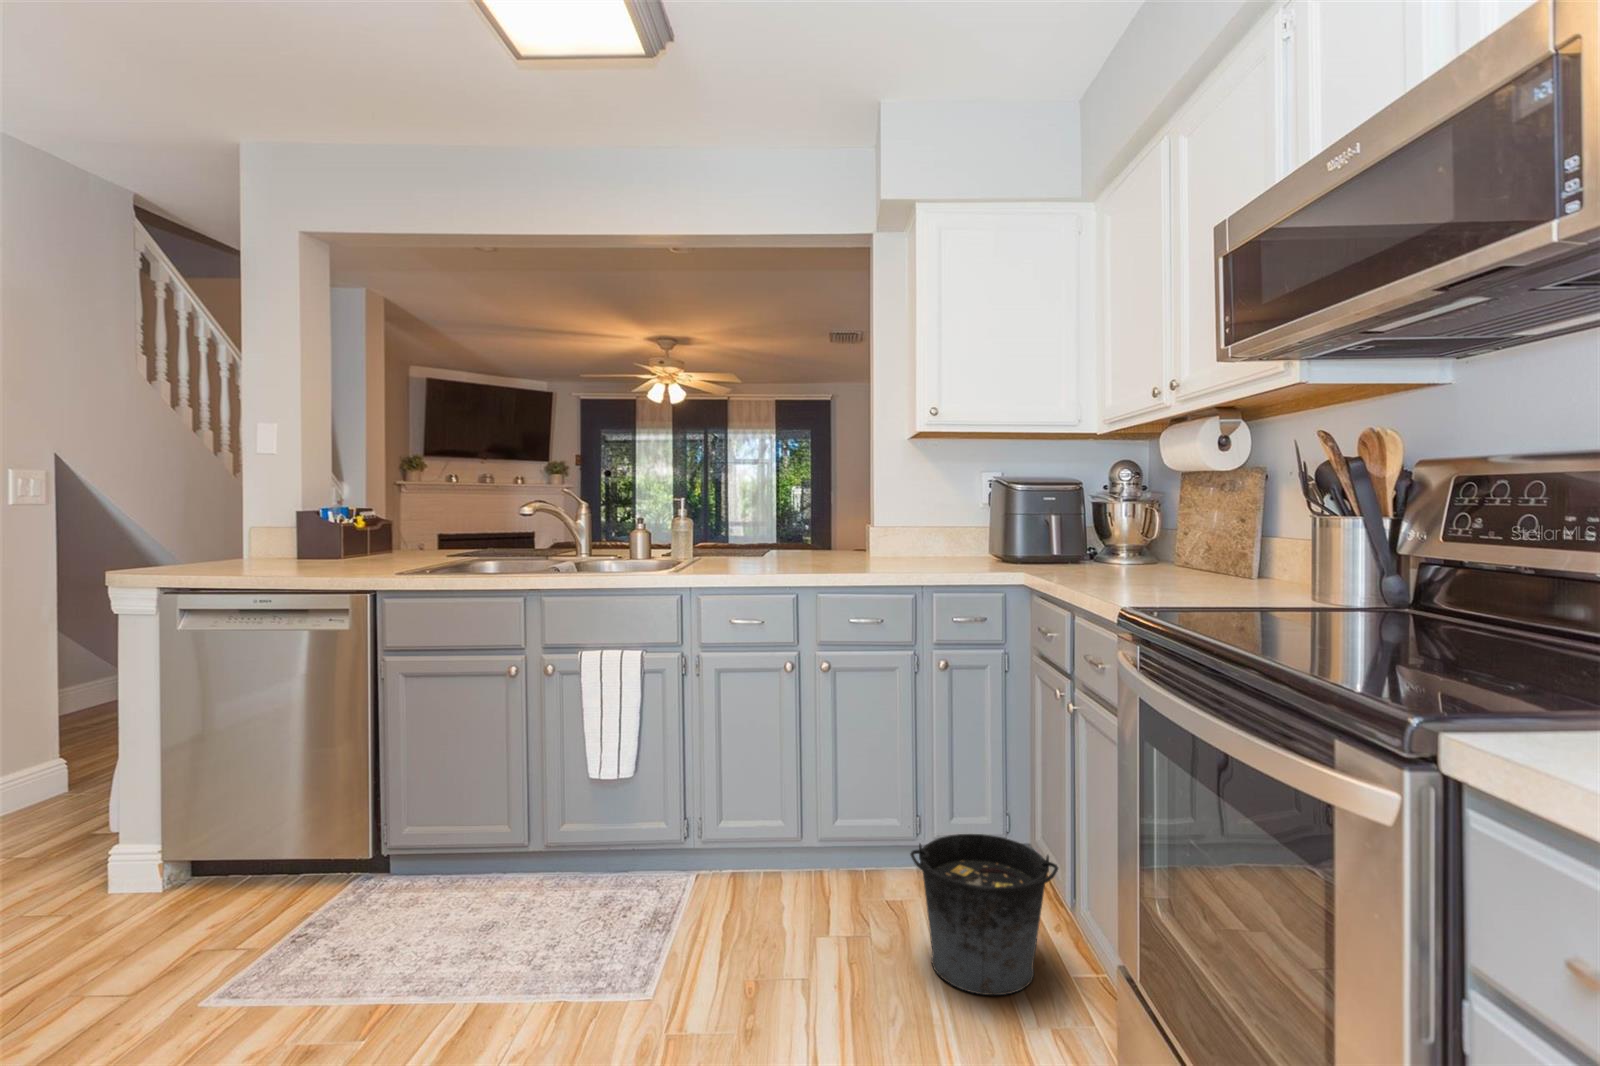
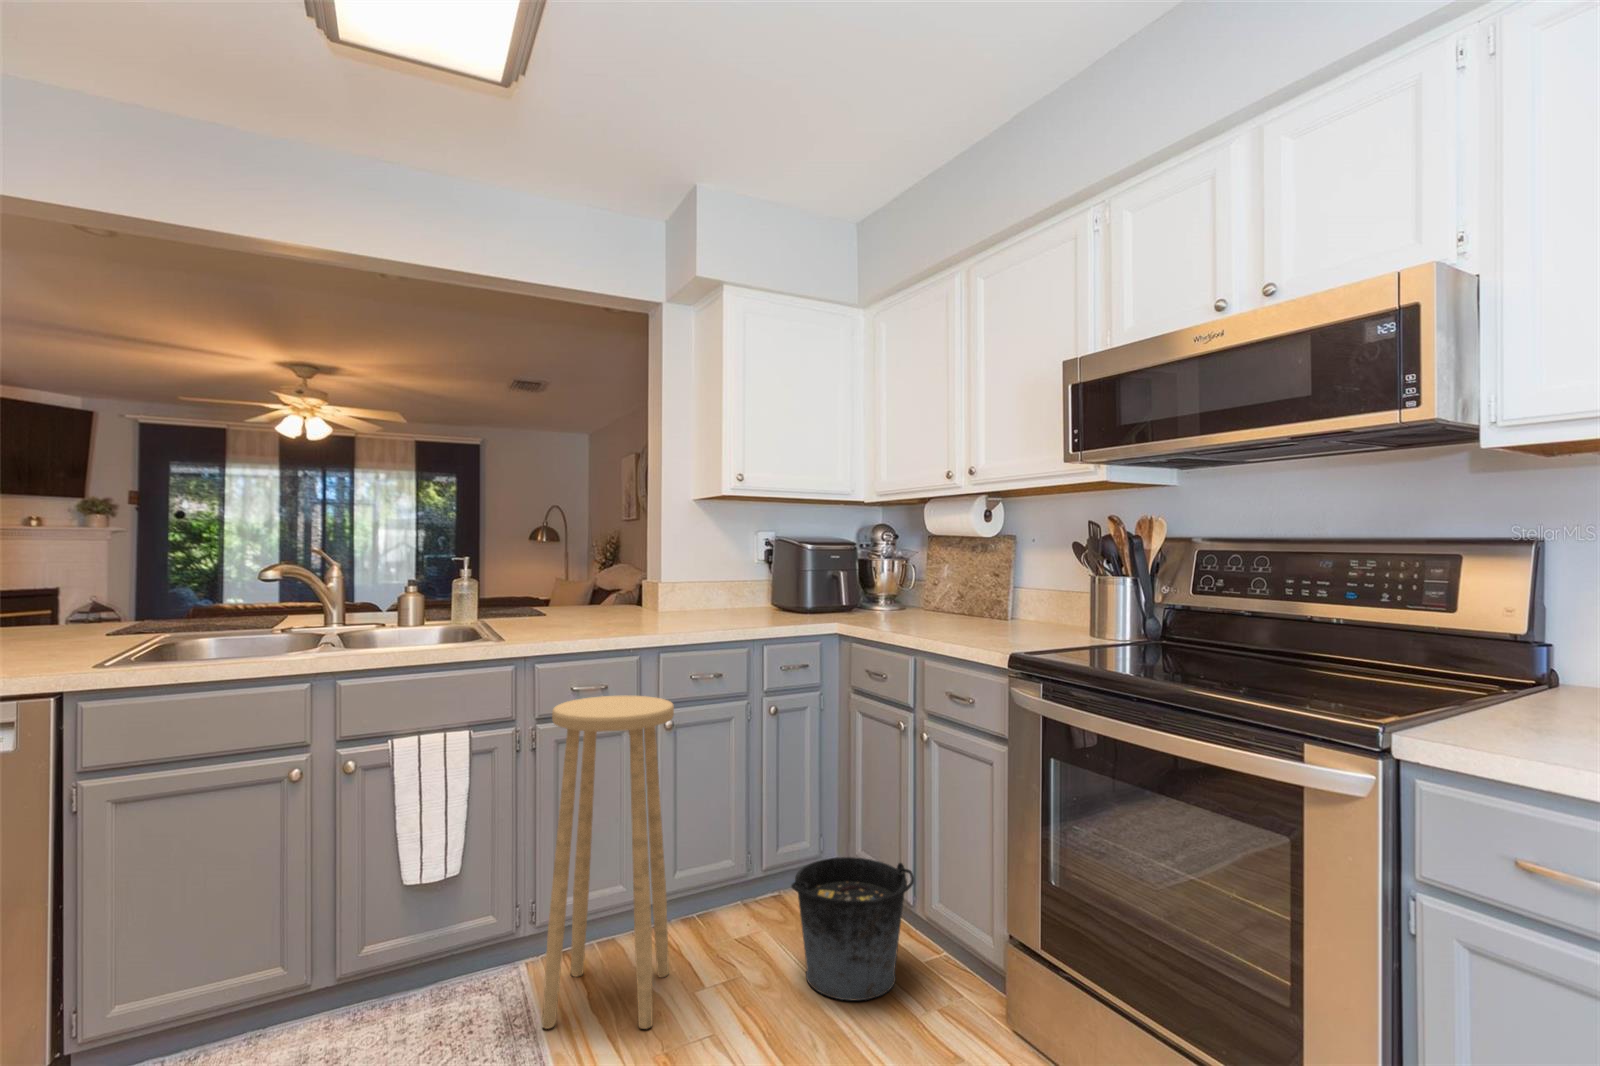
stool: none [675,636,807,956] -> present [542,696,674,1029]

